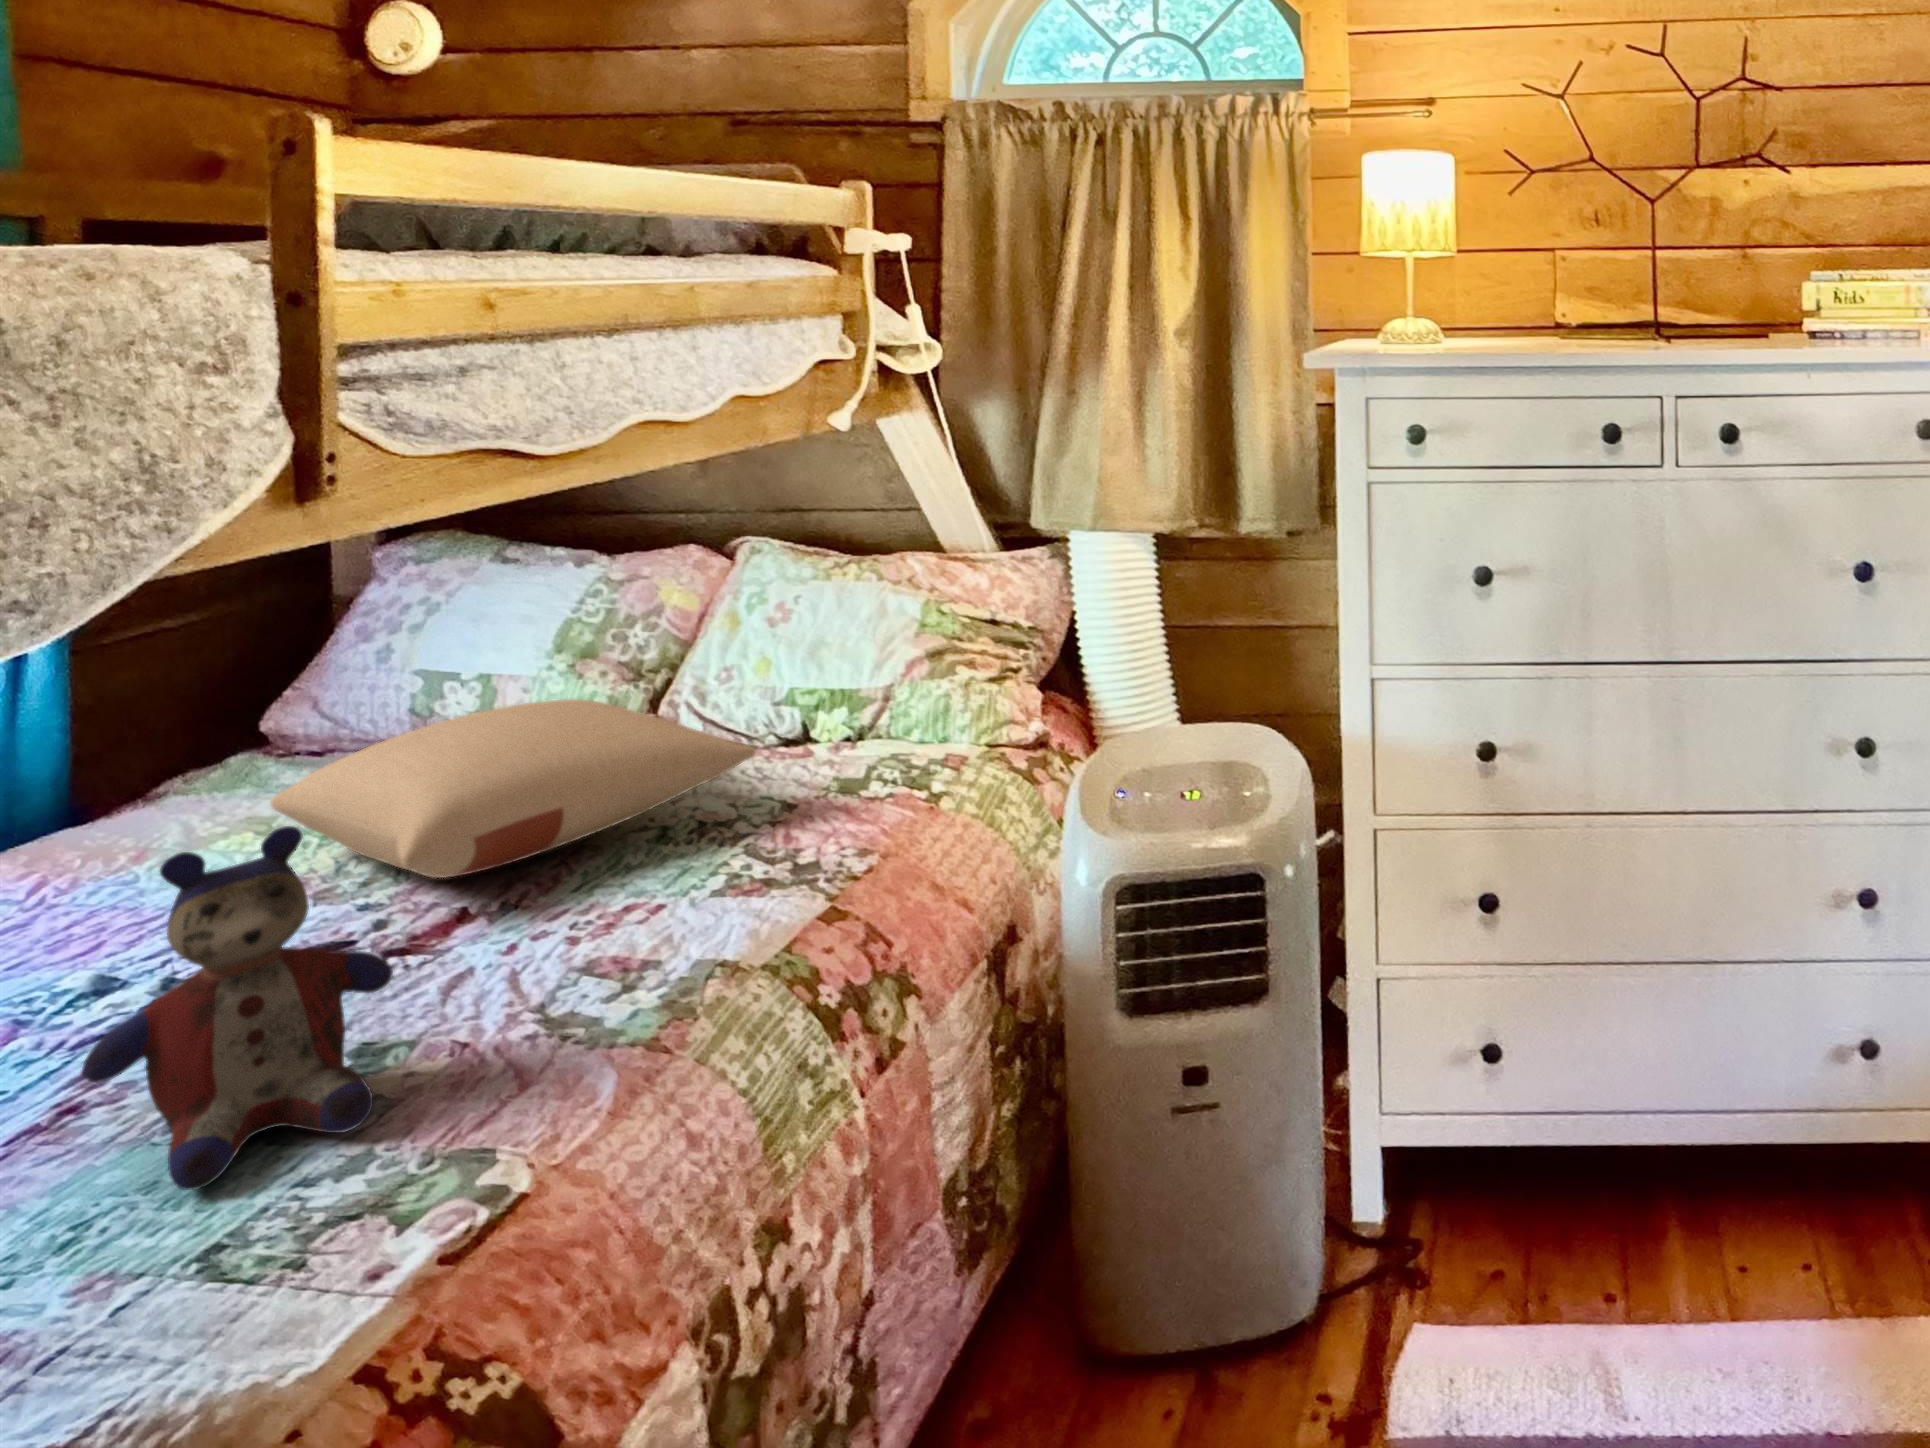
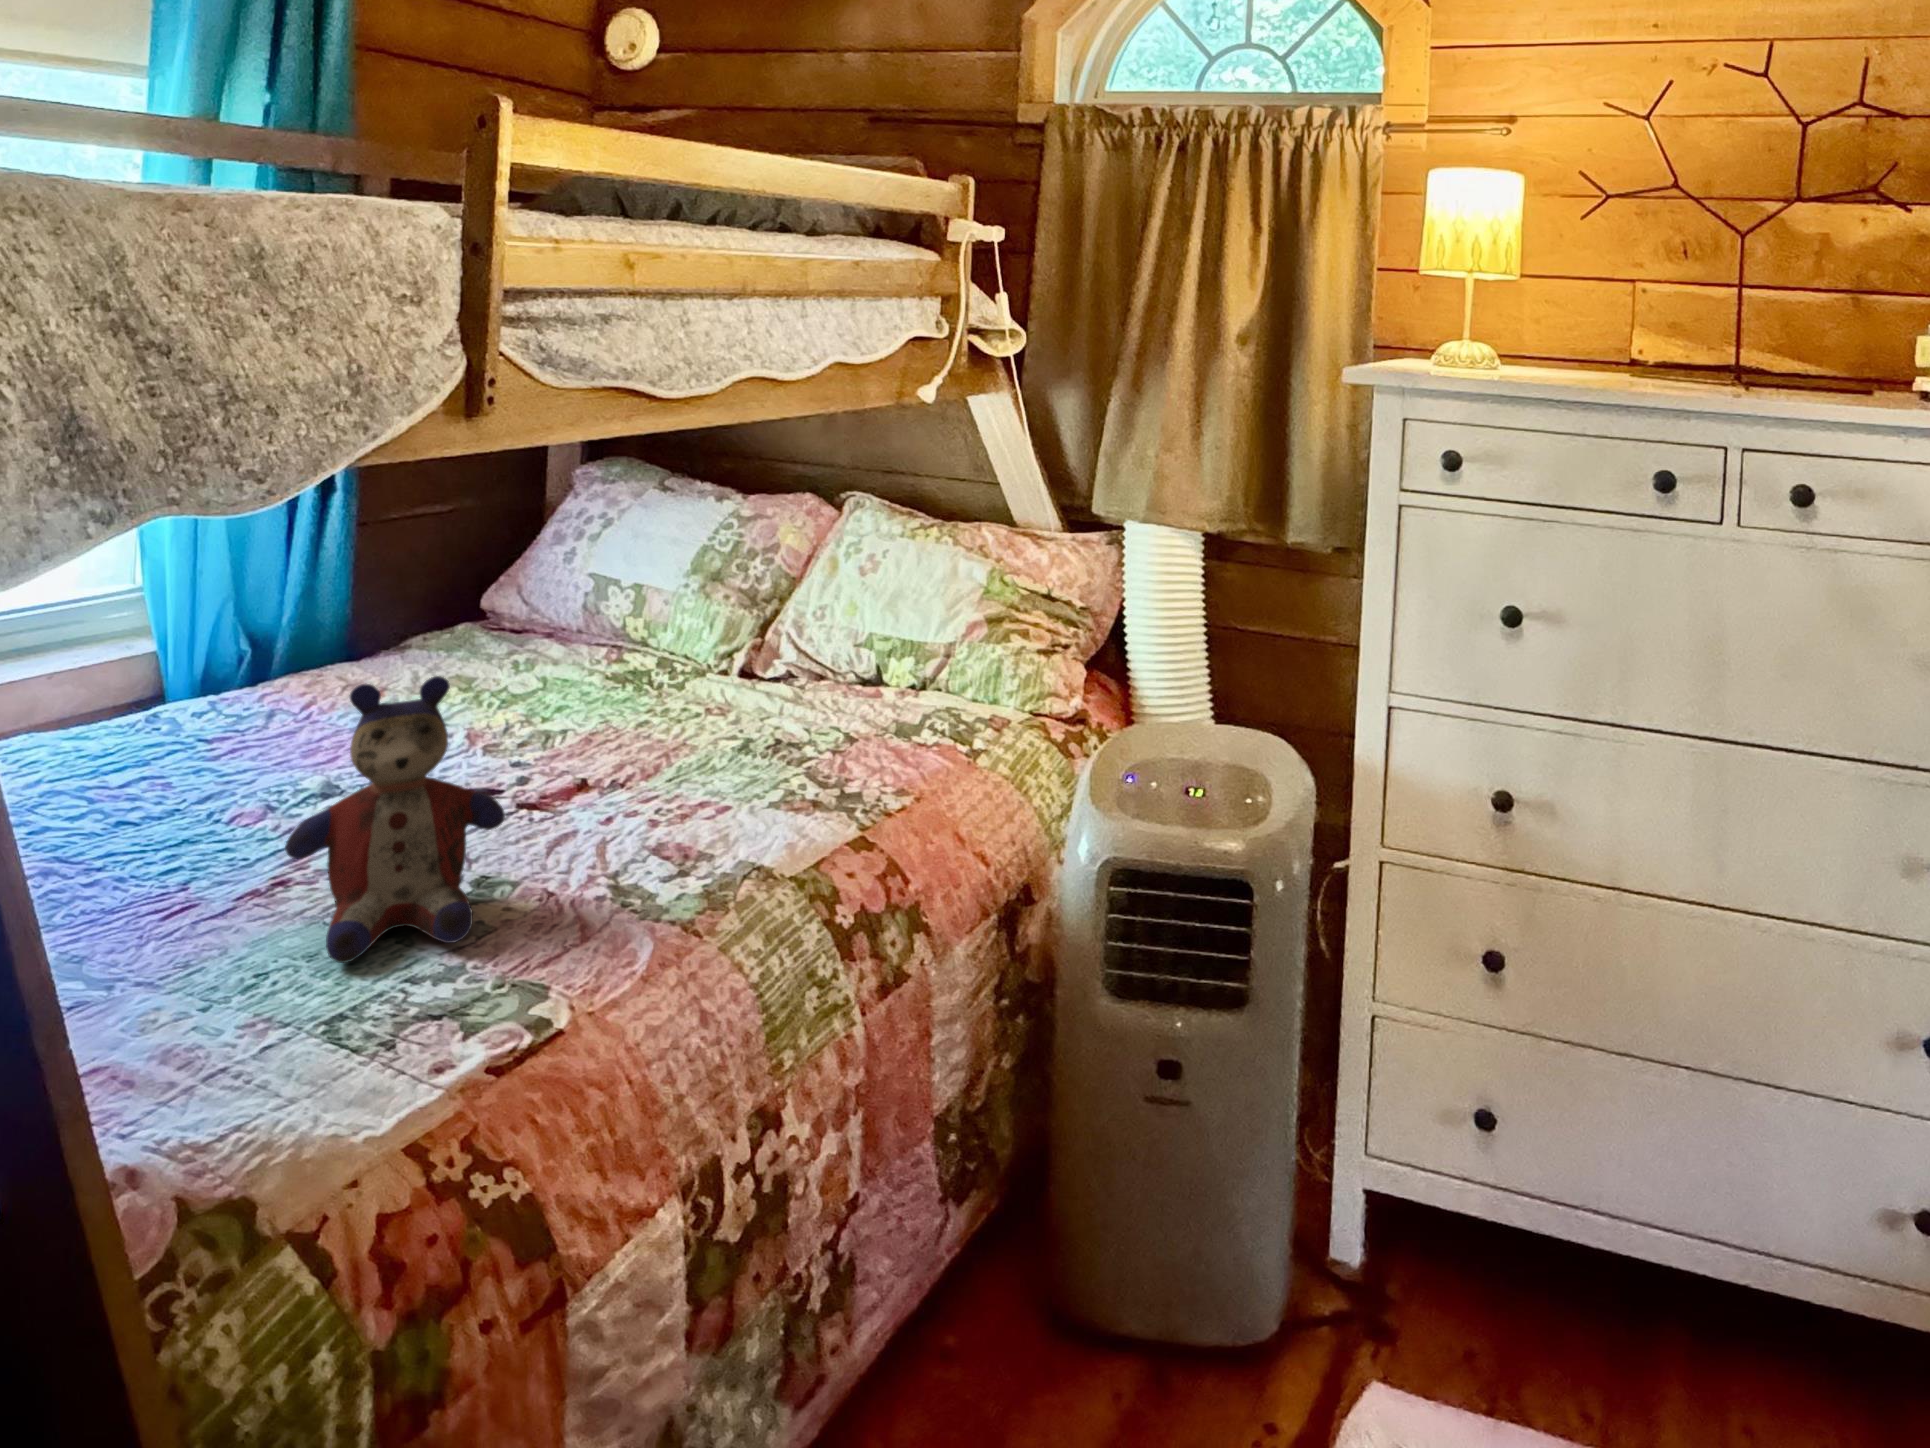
pillow: present [271,699,756,878] -> none [473,610,824,746]

